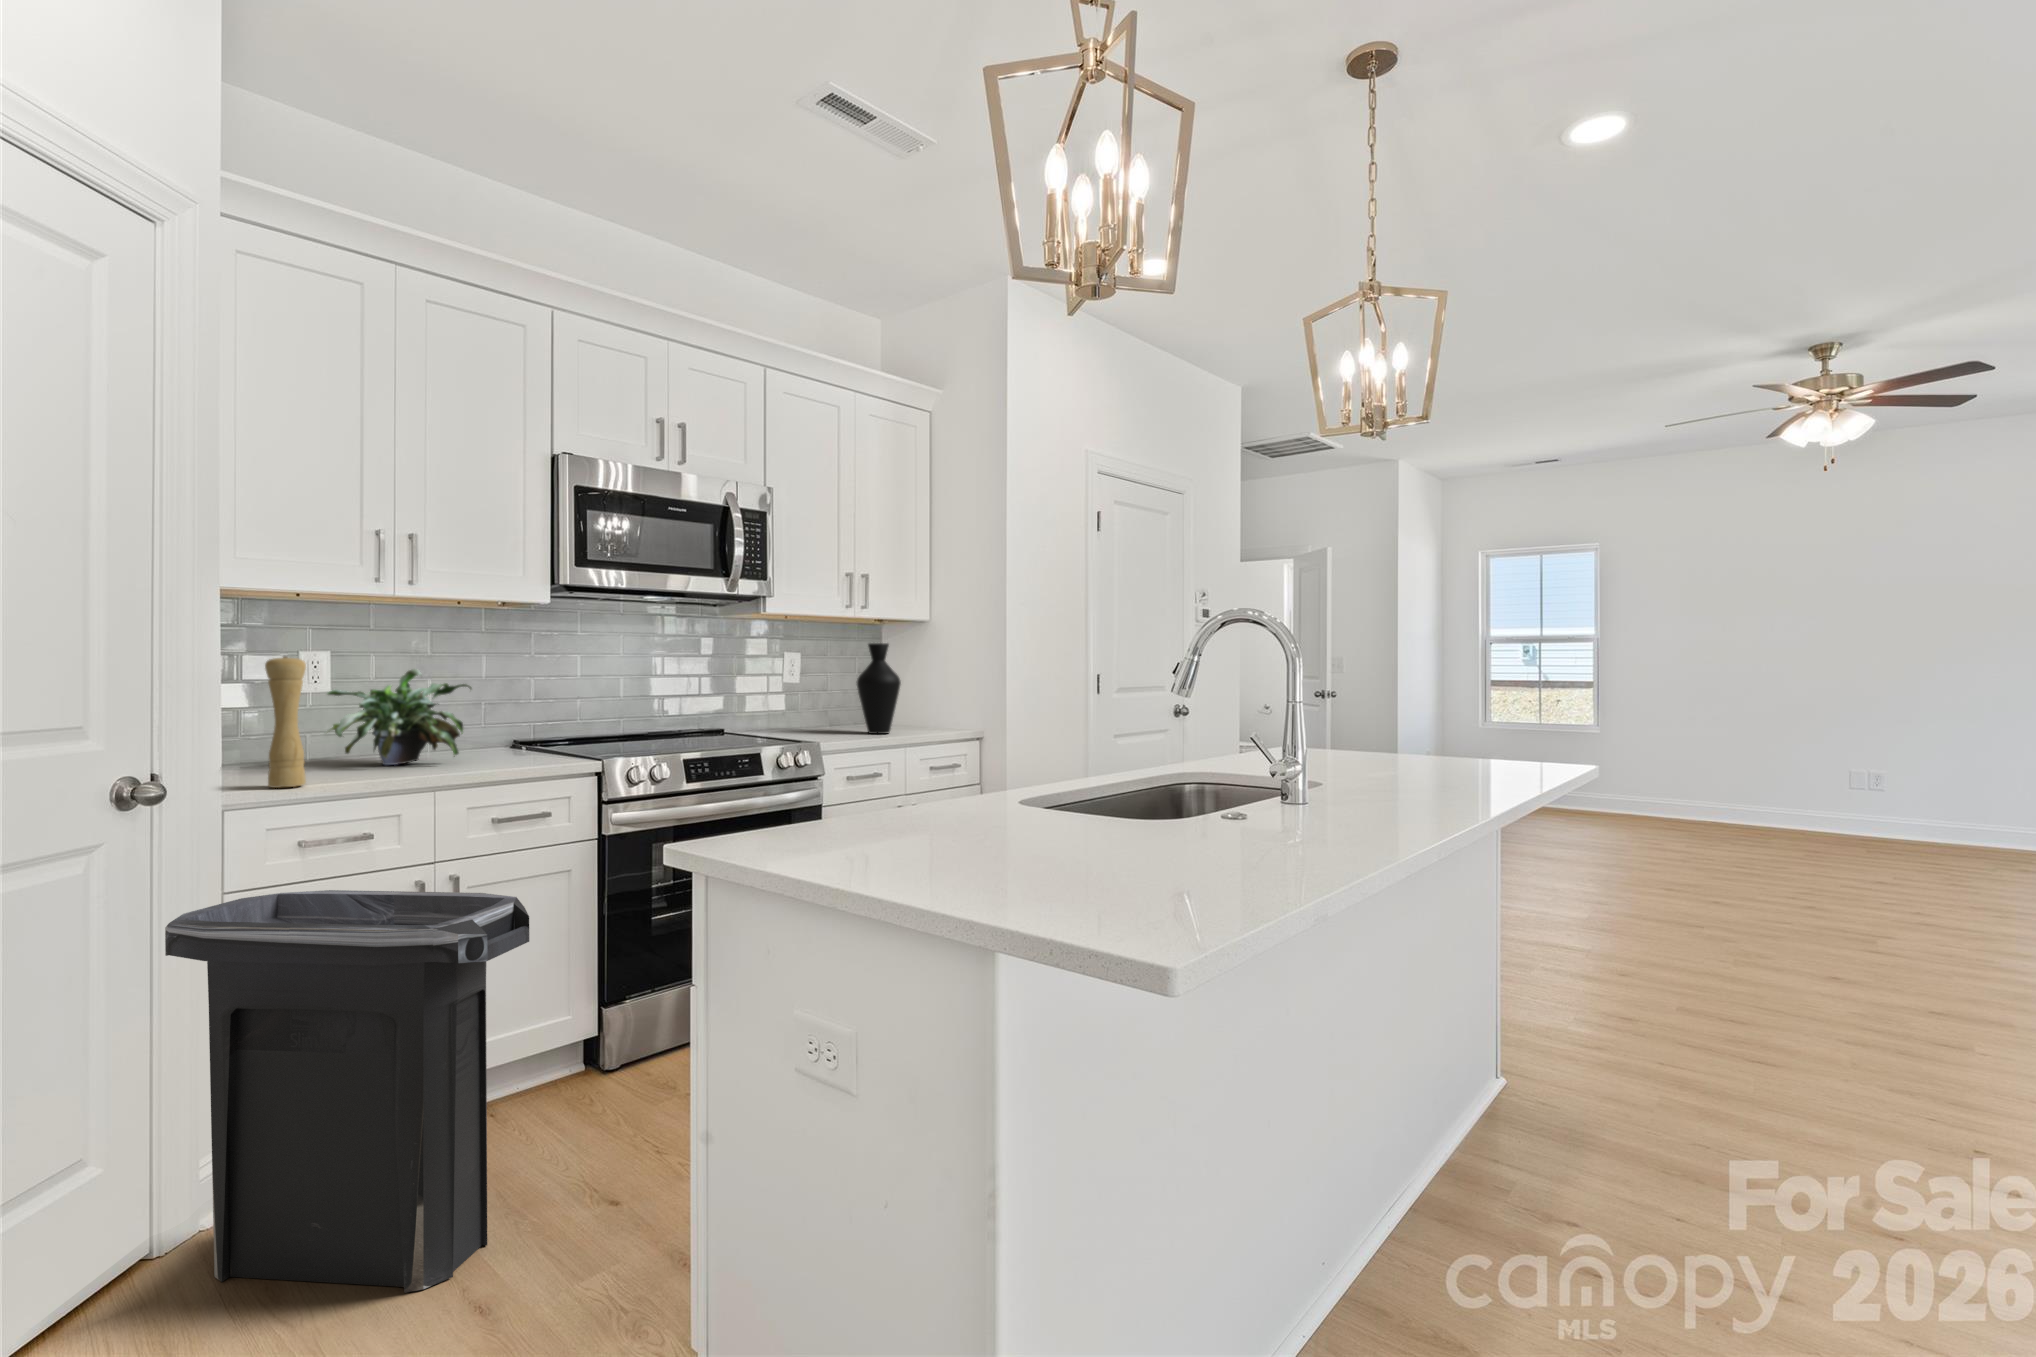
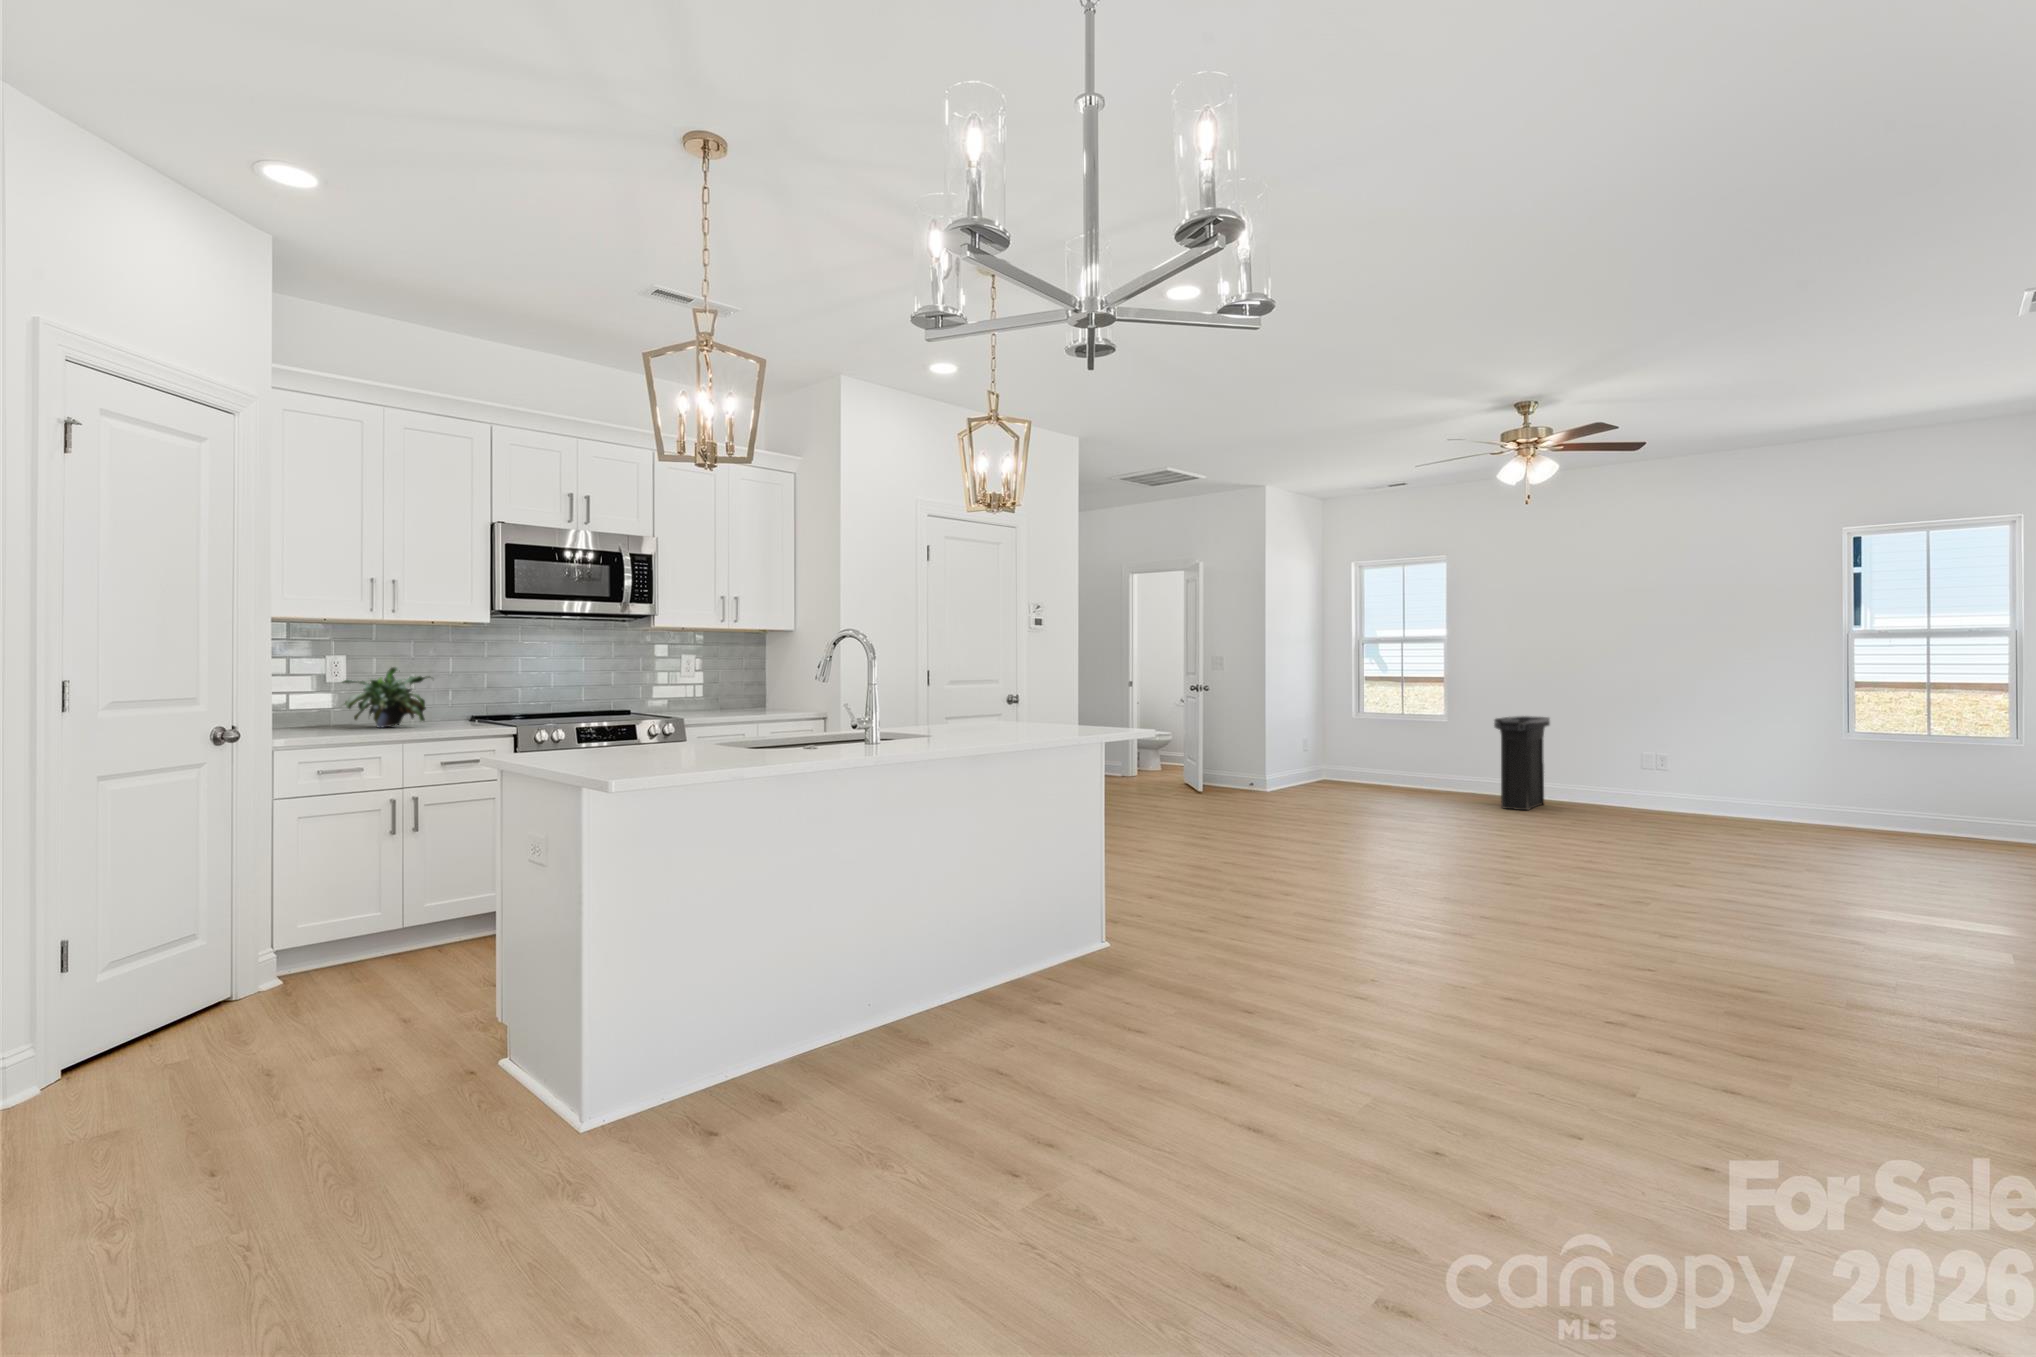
vase: present [856,643,901,734] -> none [727,648,760,713]
pepper mill: present [265,656,306,788] -> none [298,658,322,736]
trash can: present [165,890,529,1293] -> present [1494,716,1550,810]

